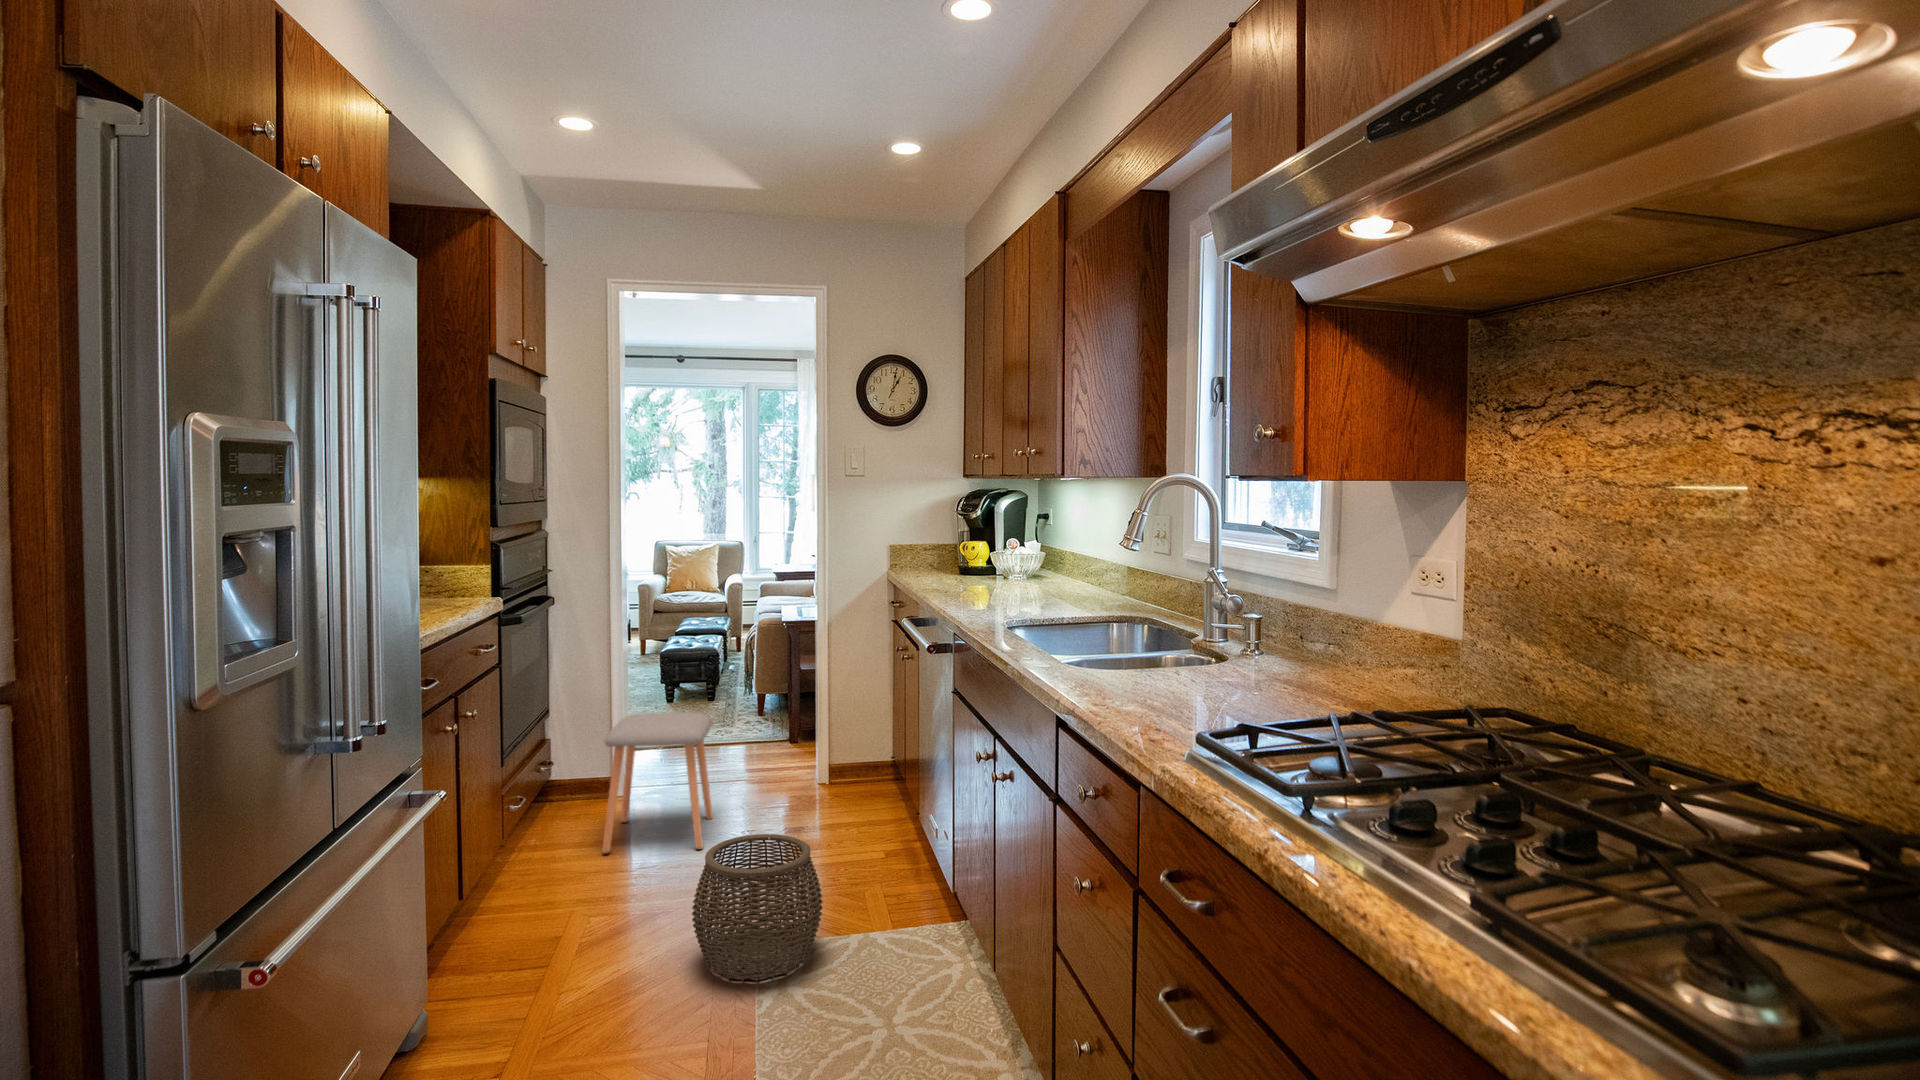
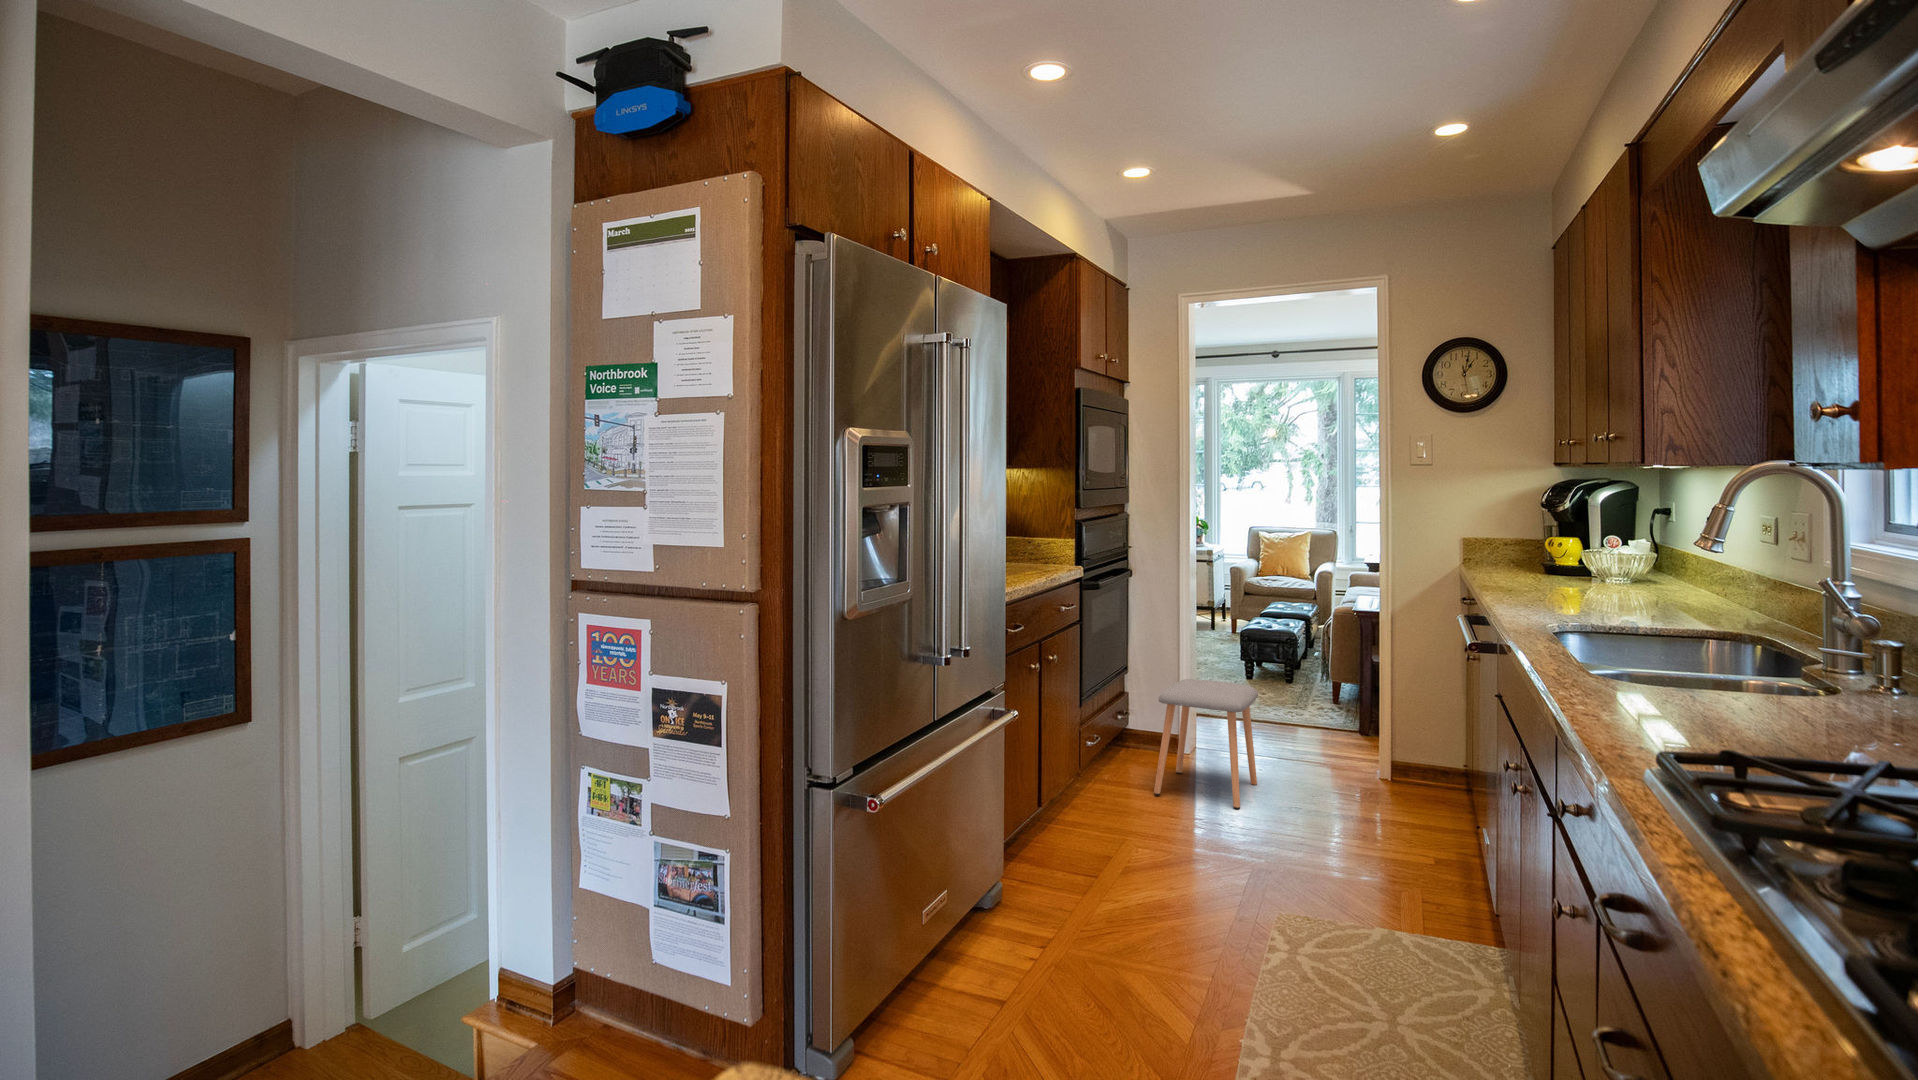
woven basket: present [692,834,823,981] -> none [1203,797,1326,930]

